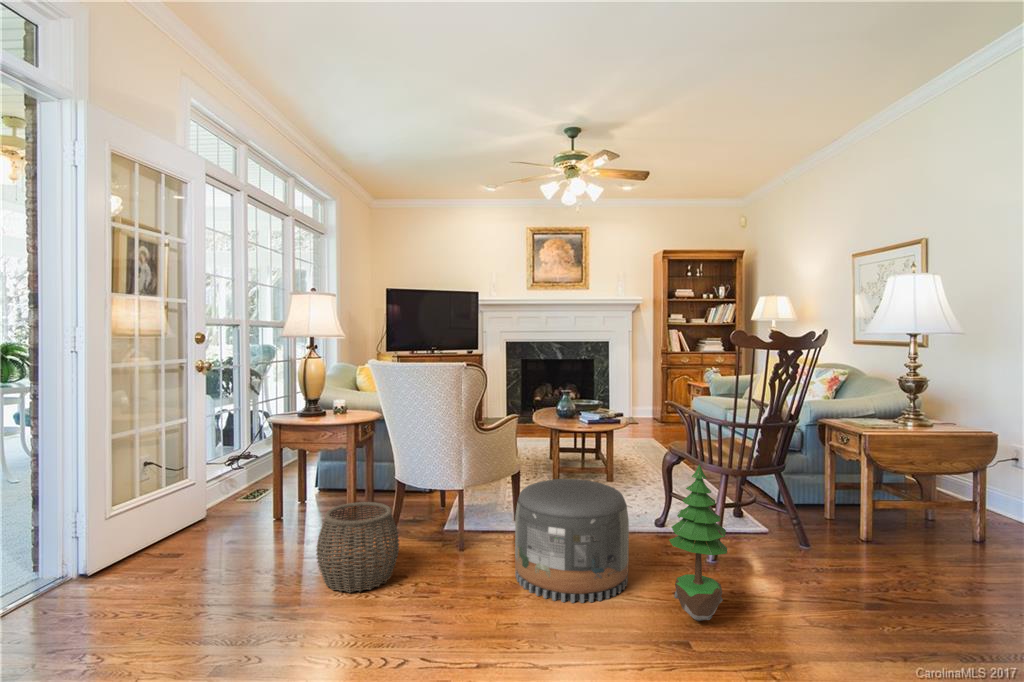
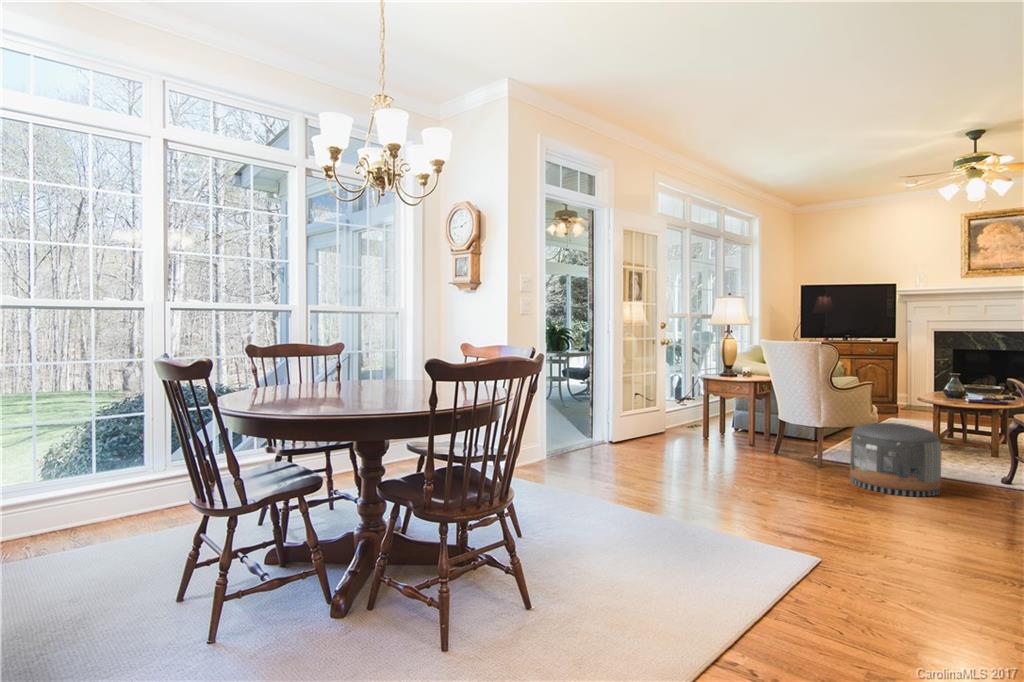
potted tree: present [669,464,727,621] -> none [949,410,998,515]
woven basket: present [316,502,399,592] -> none [725,422,774,467]

